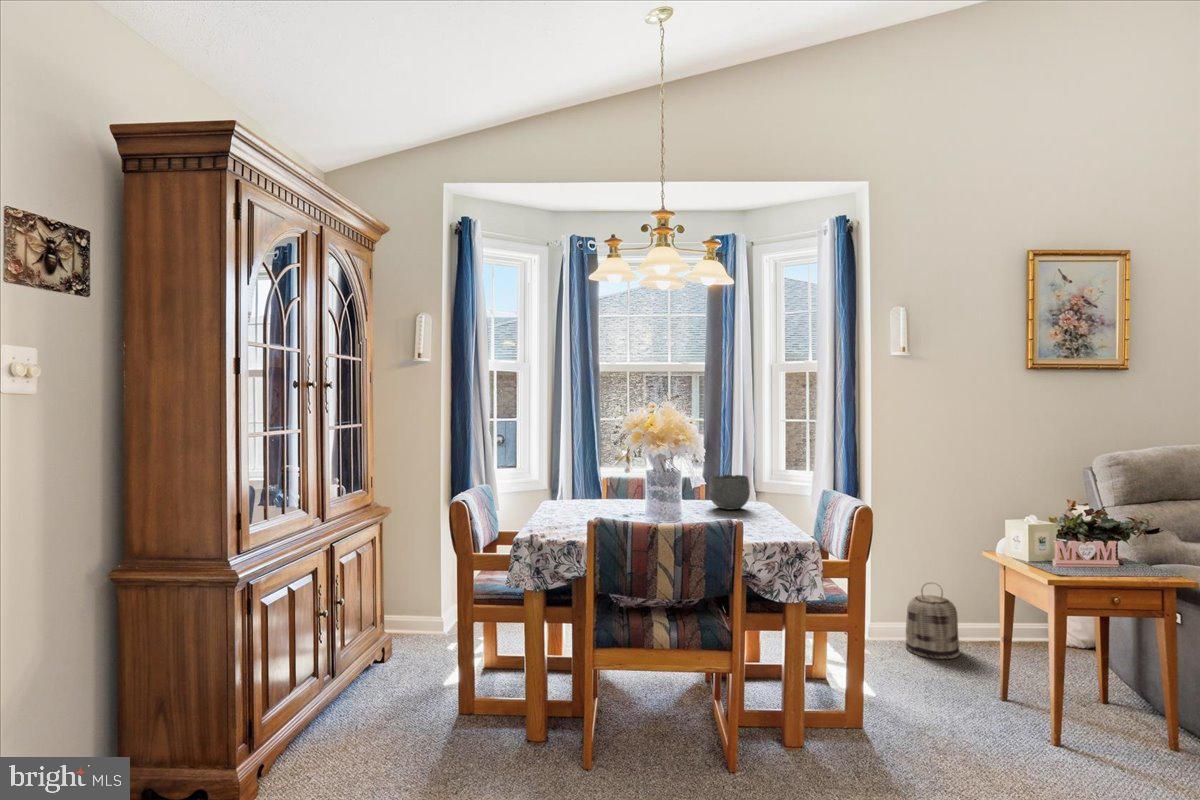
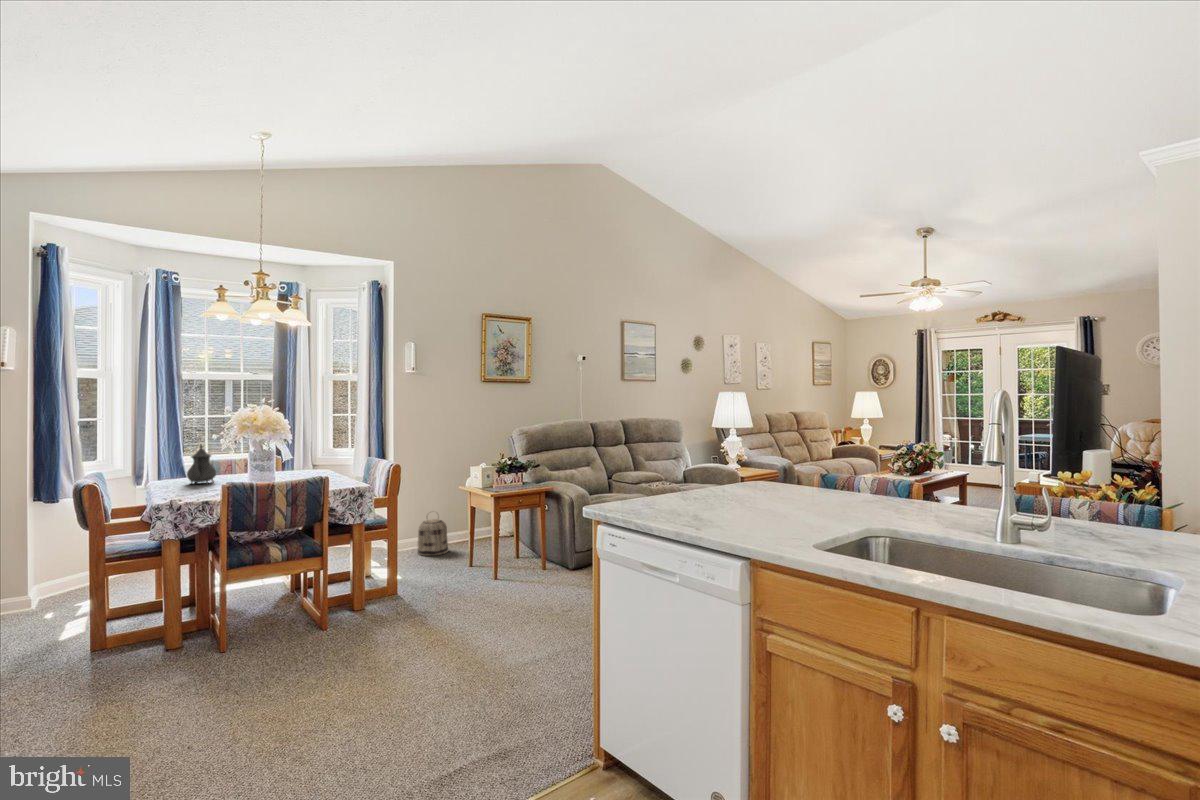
teapot: none [580,454,613,510] -> present [187,445,216,485]
bowl: present [709,475,750,510] -> none [290,453,320,476]

